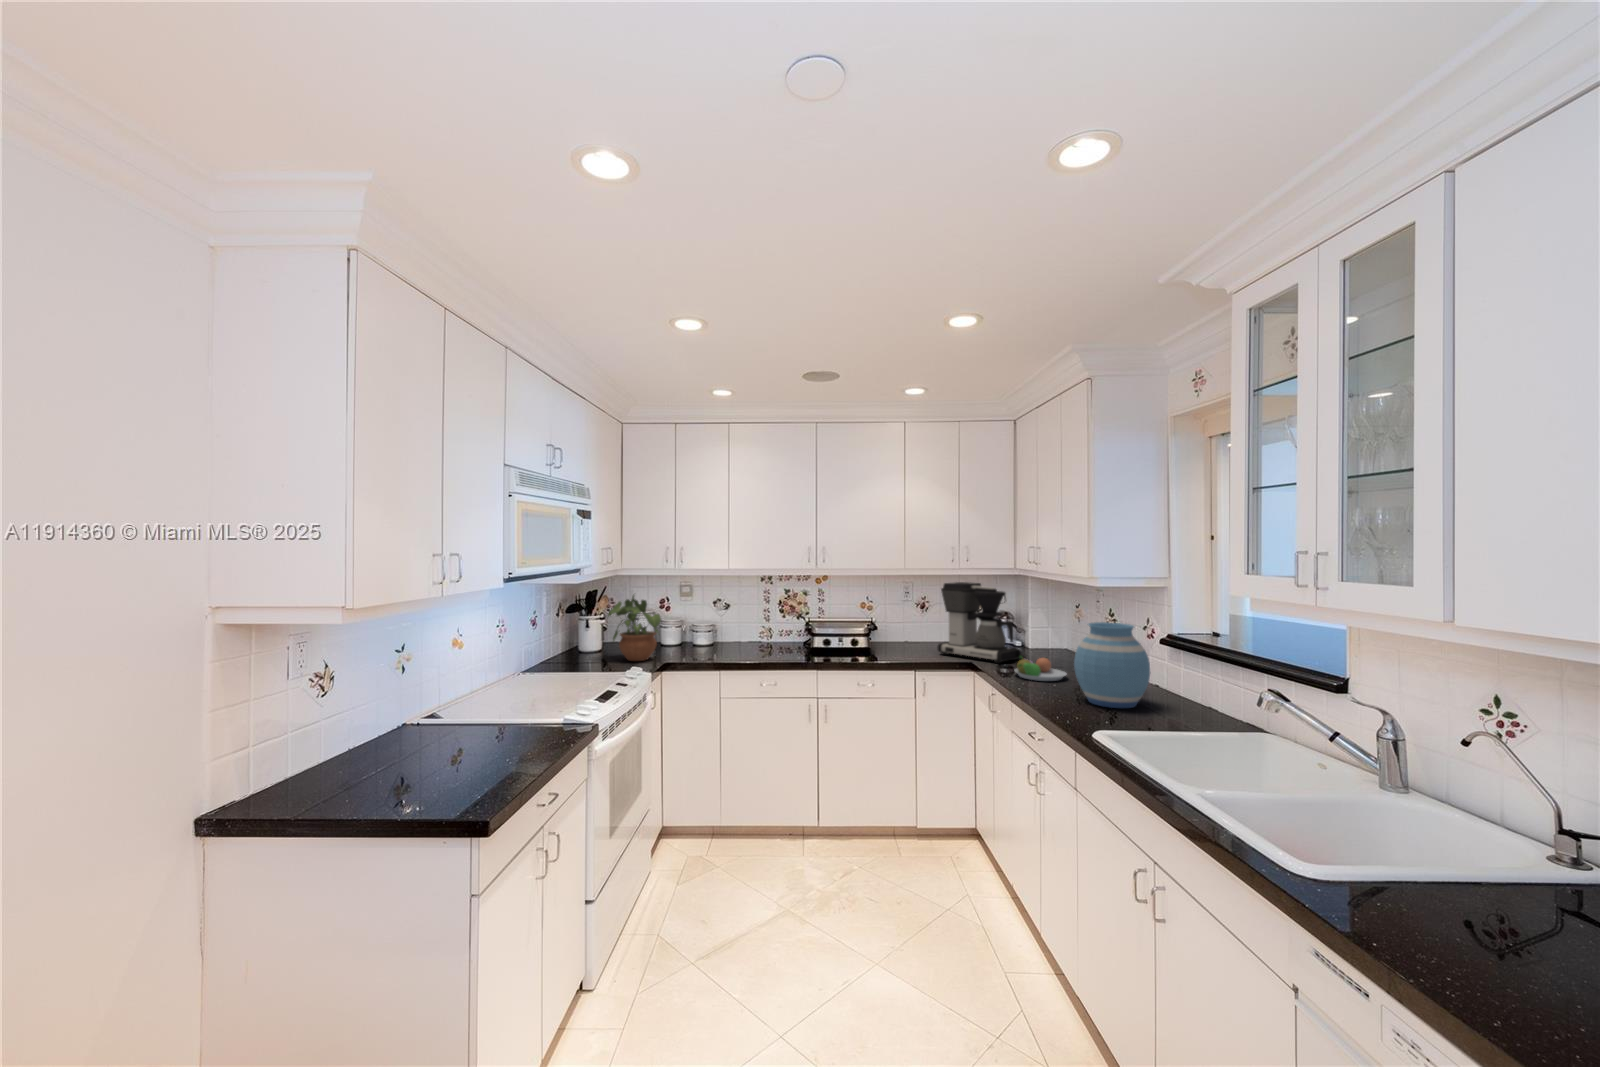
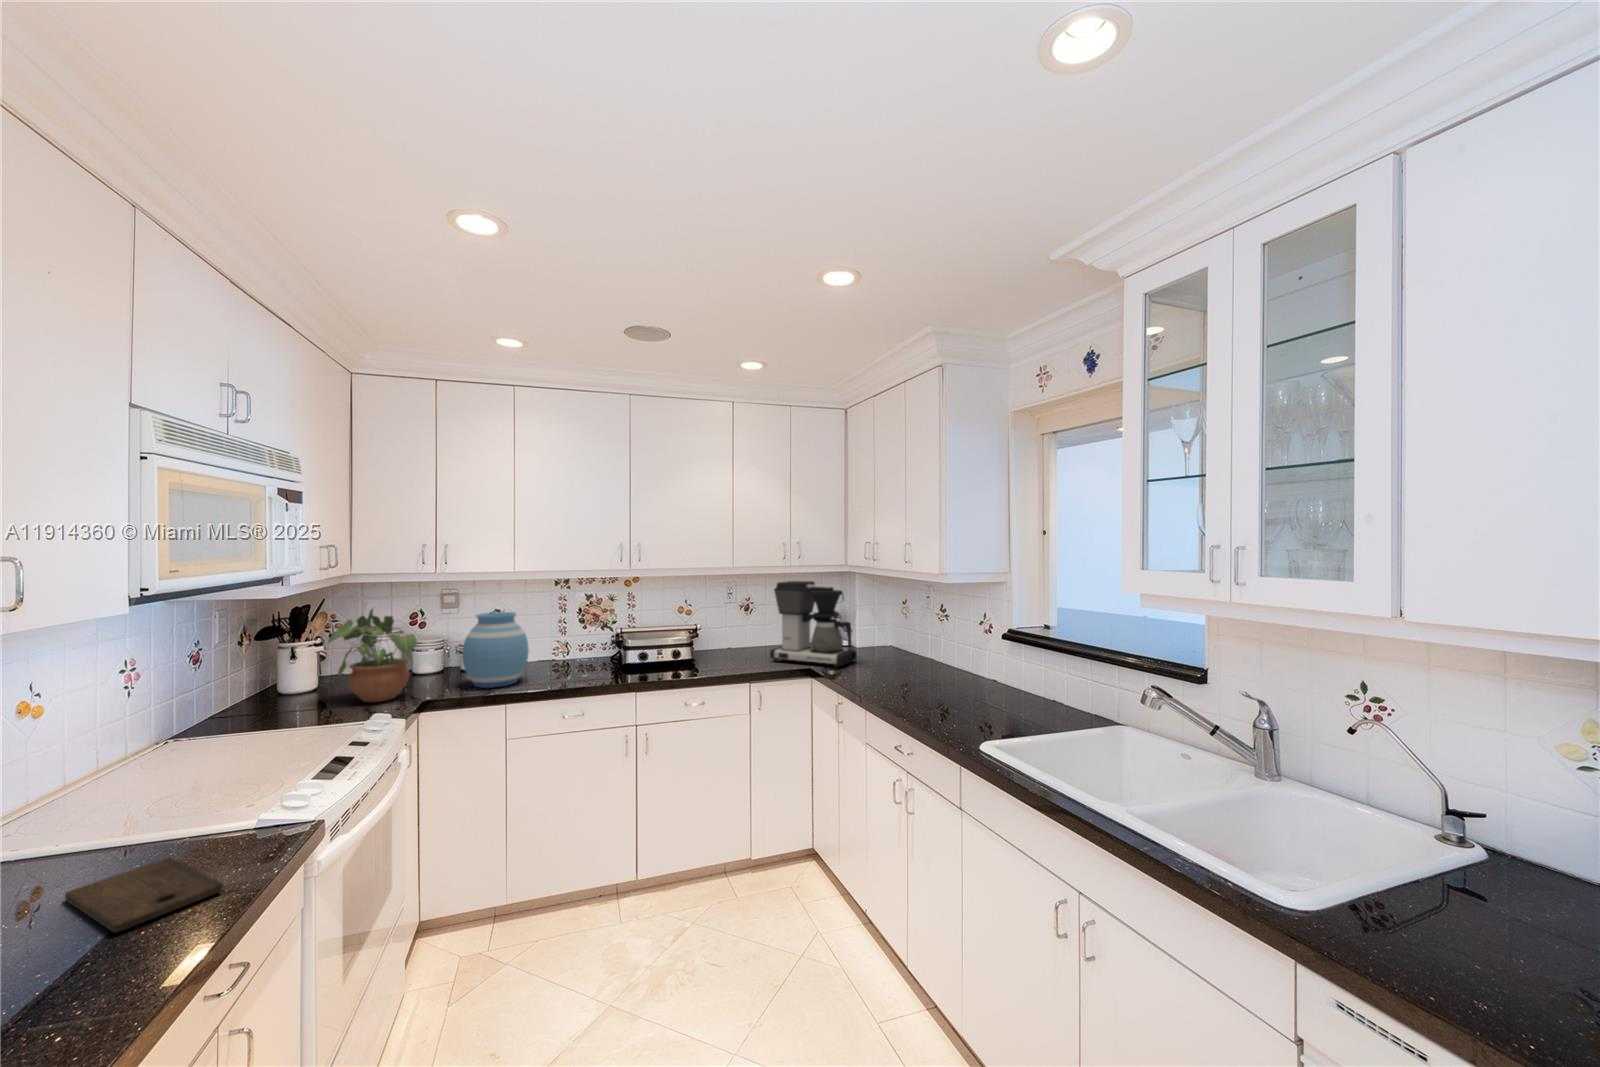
vase: present [1074,622,1150,708] -> present [462,612,529,688]
fruit bowl: present [1015,656,1067,681] -> none [861,659,914,685]
cutting board: none [482,730,549,759] -> present [65,858,223,933]

